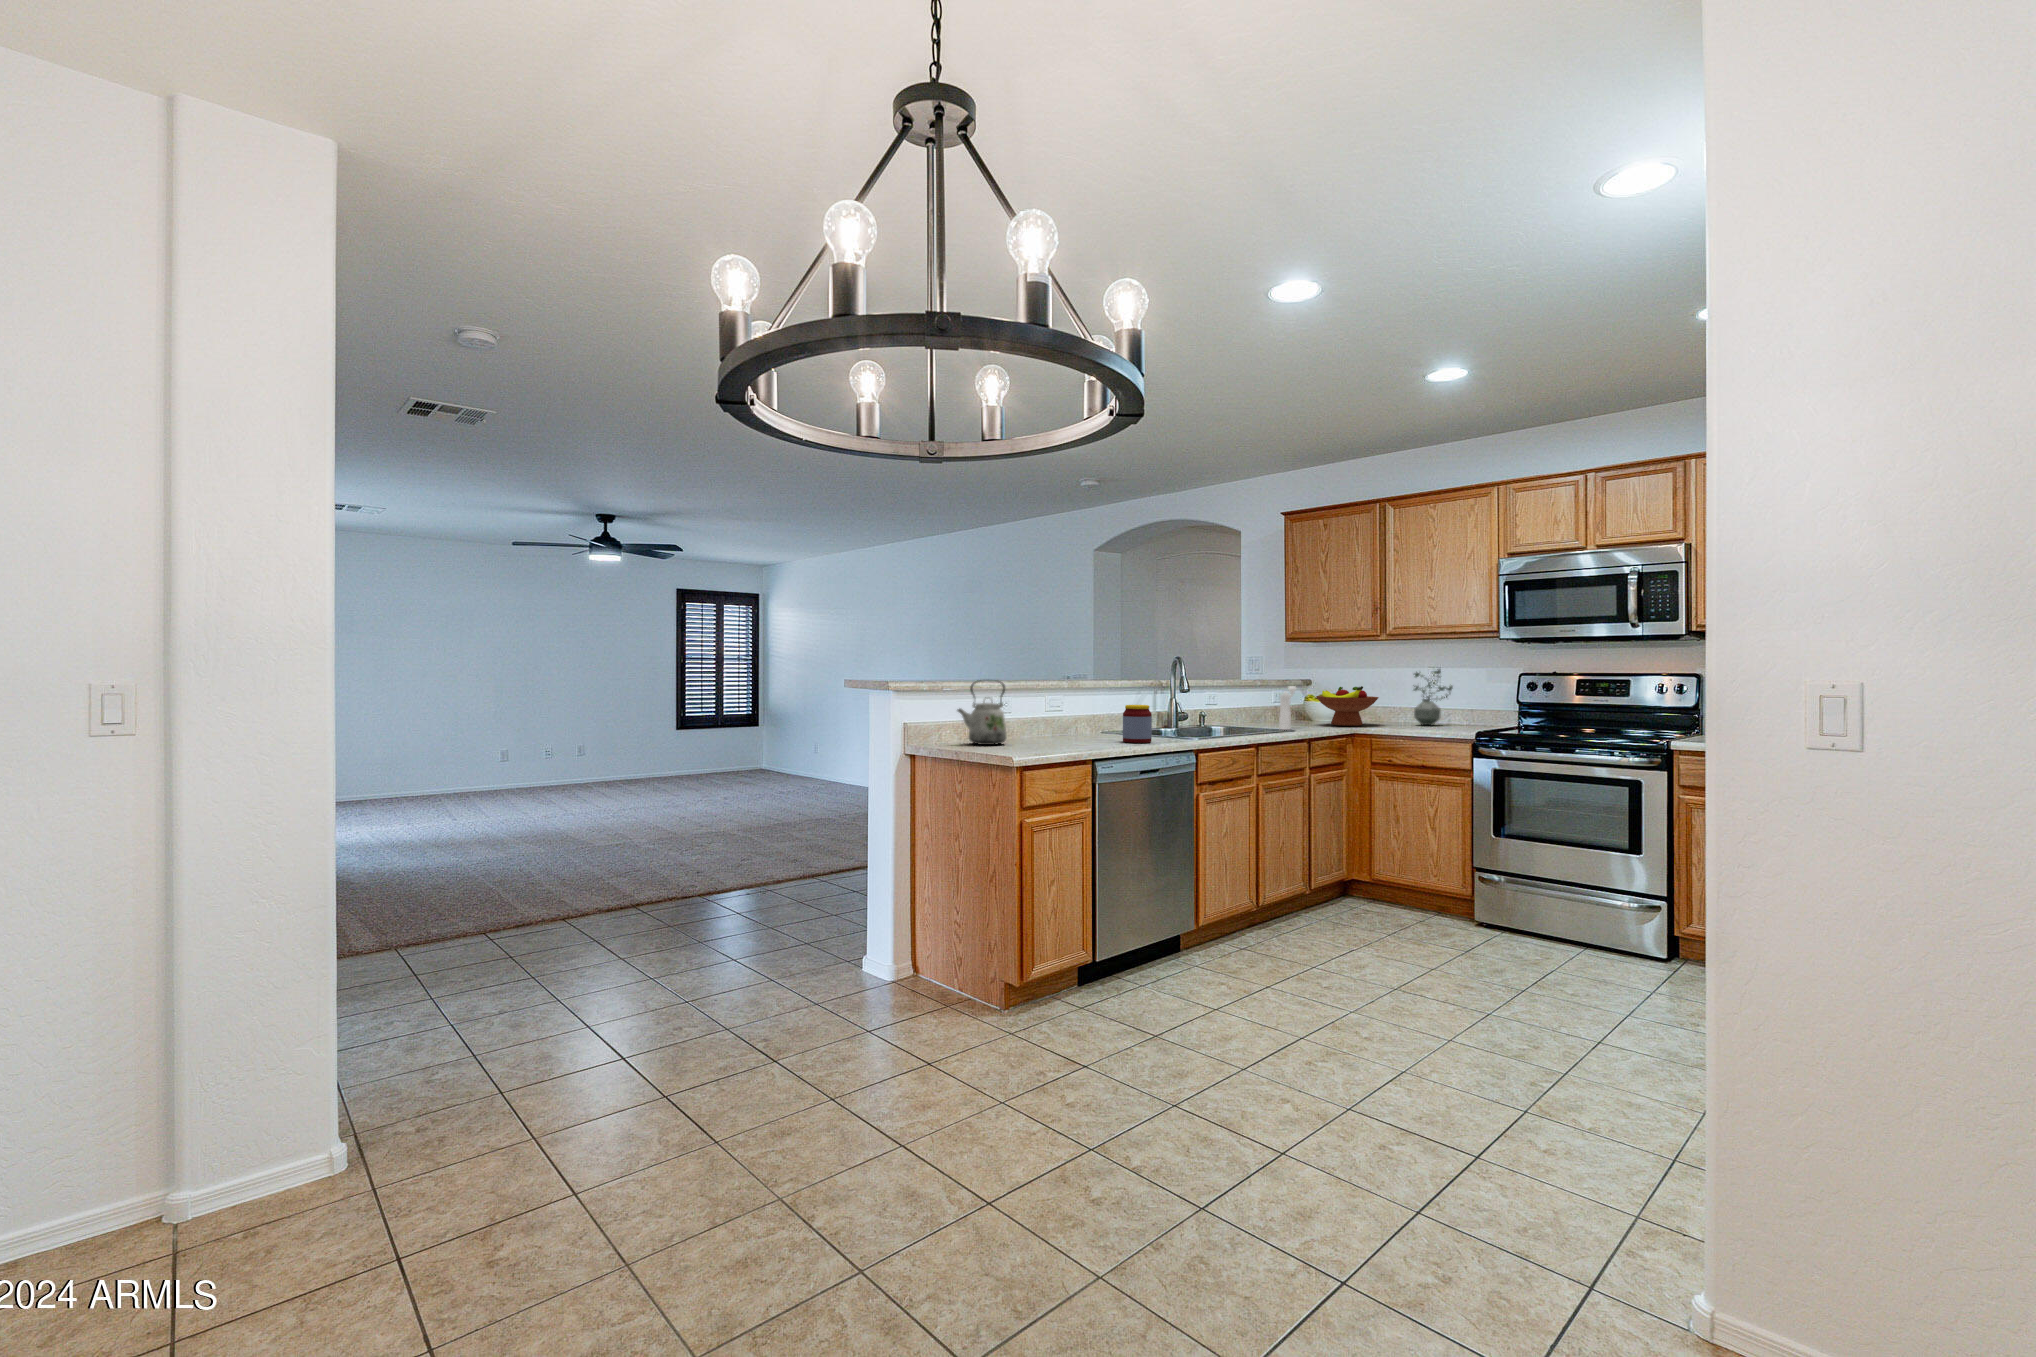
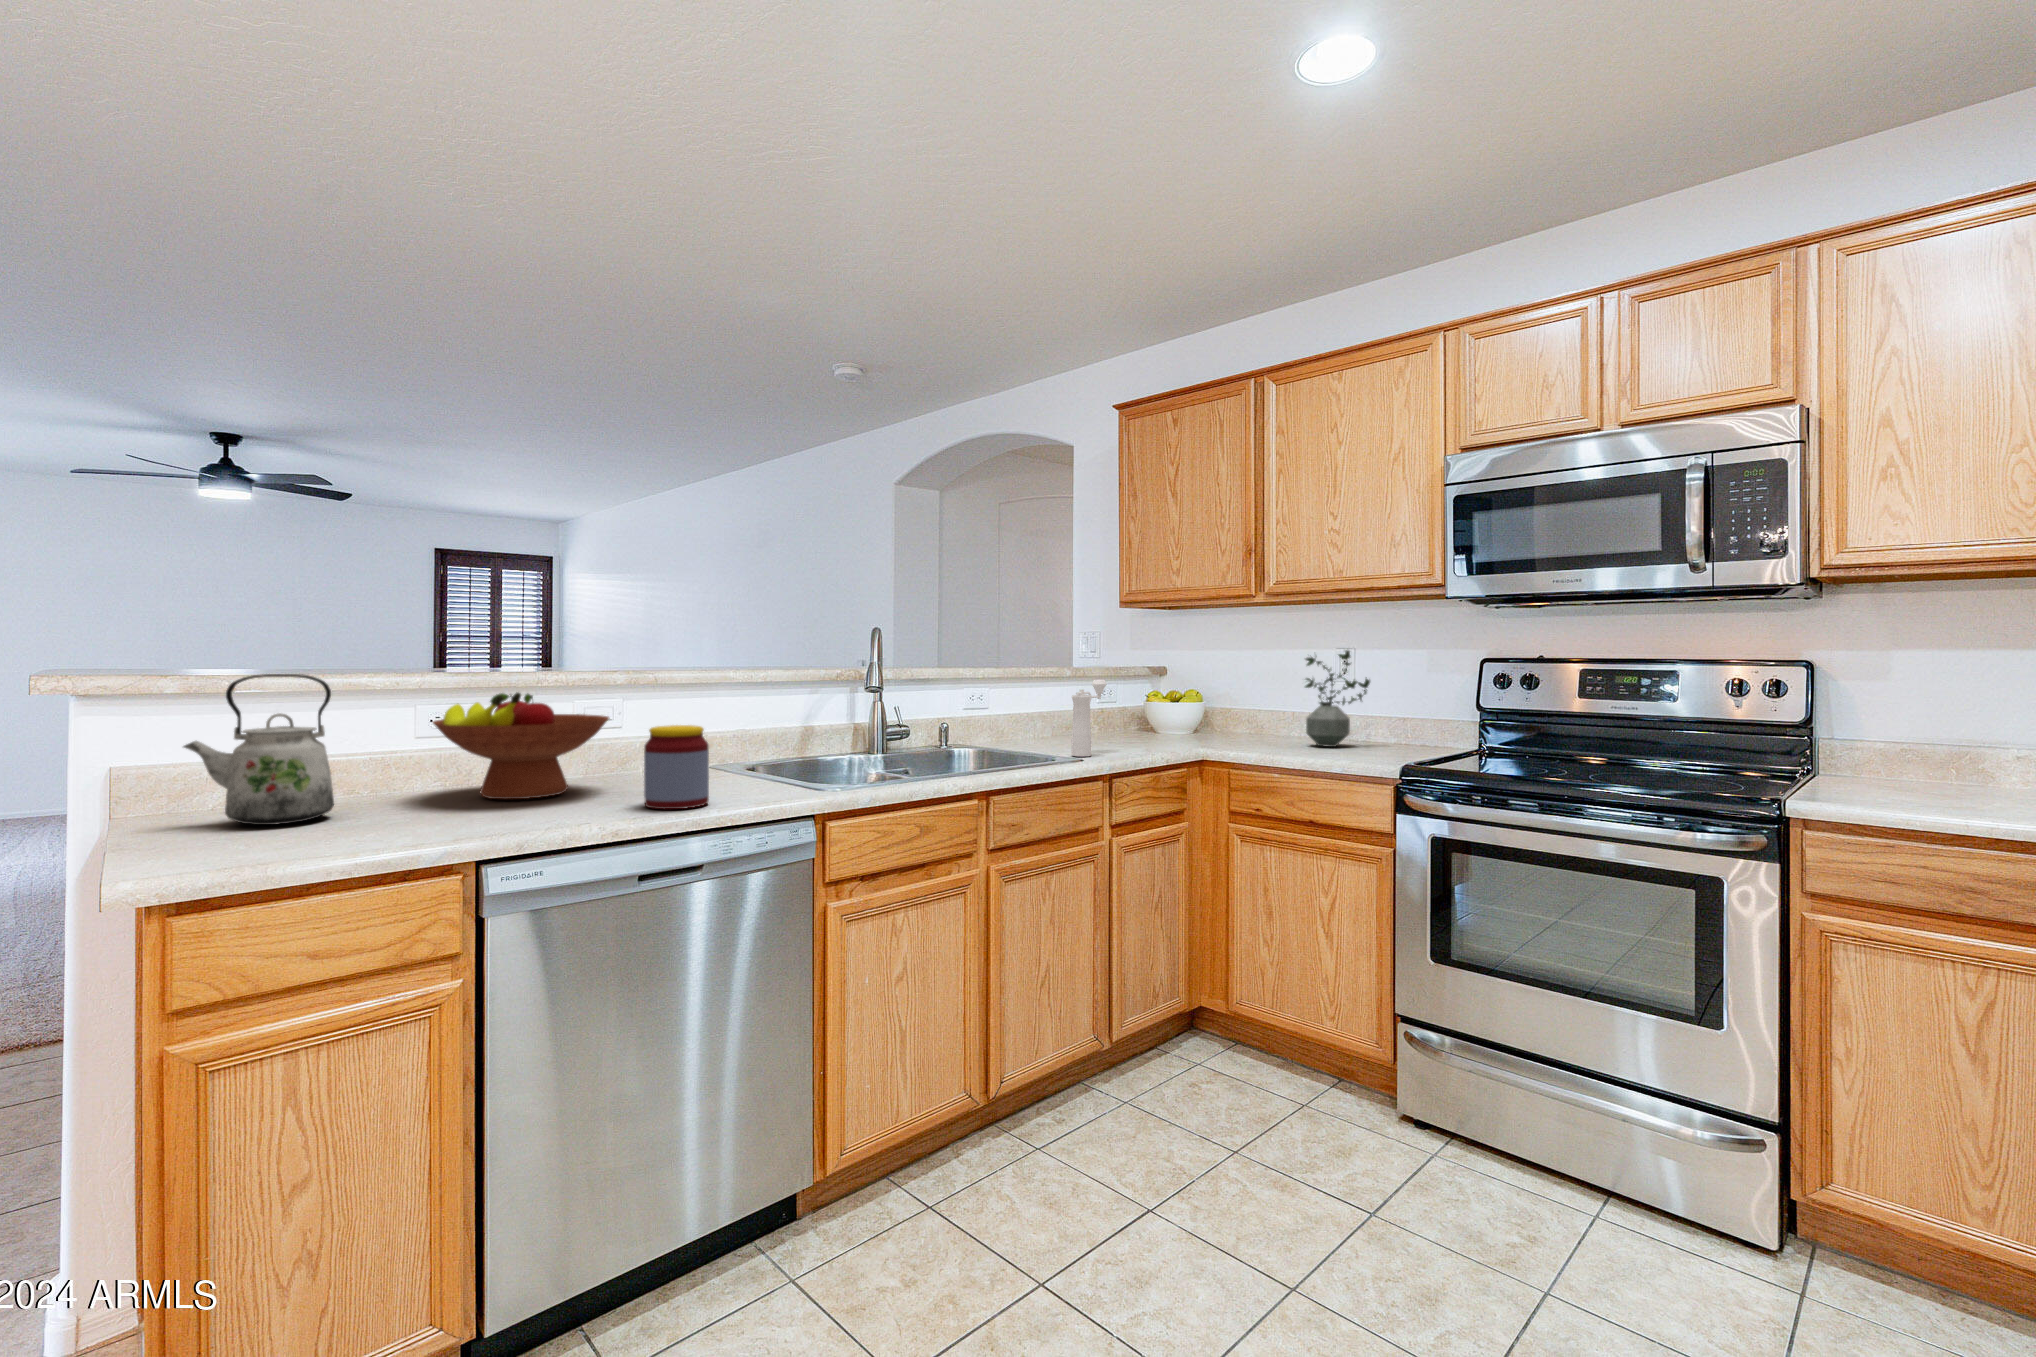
fruit bowl: present [1316,686,1379,726] -> present [432,692,610,799]

